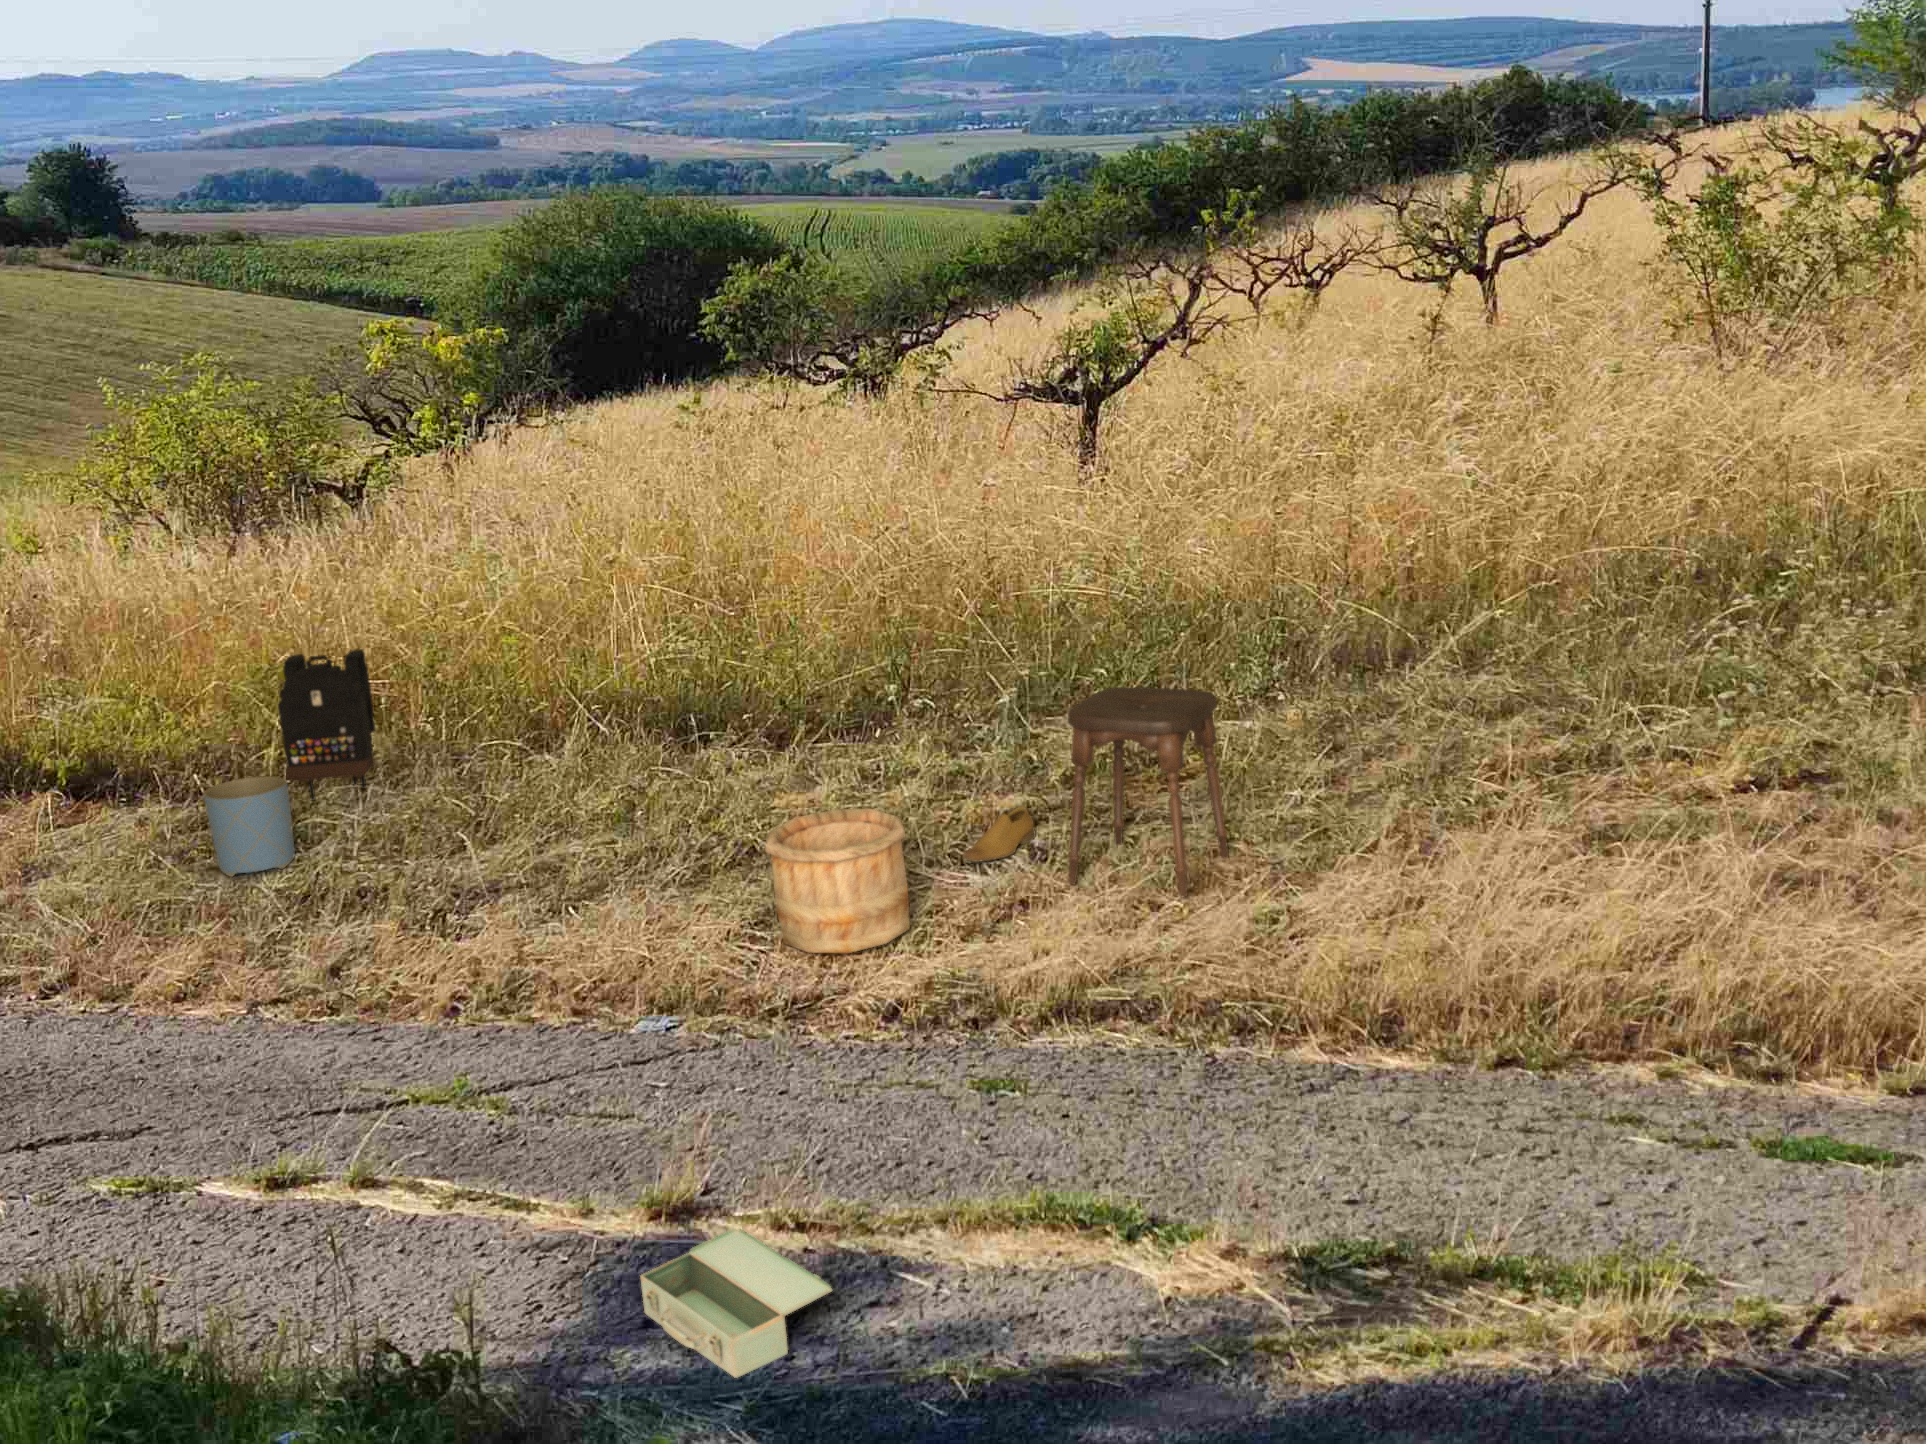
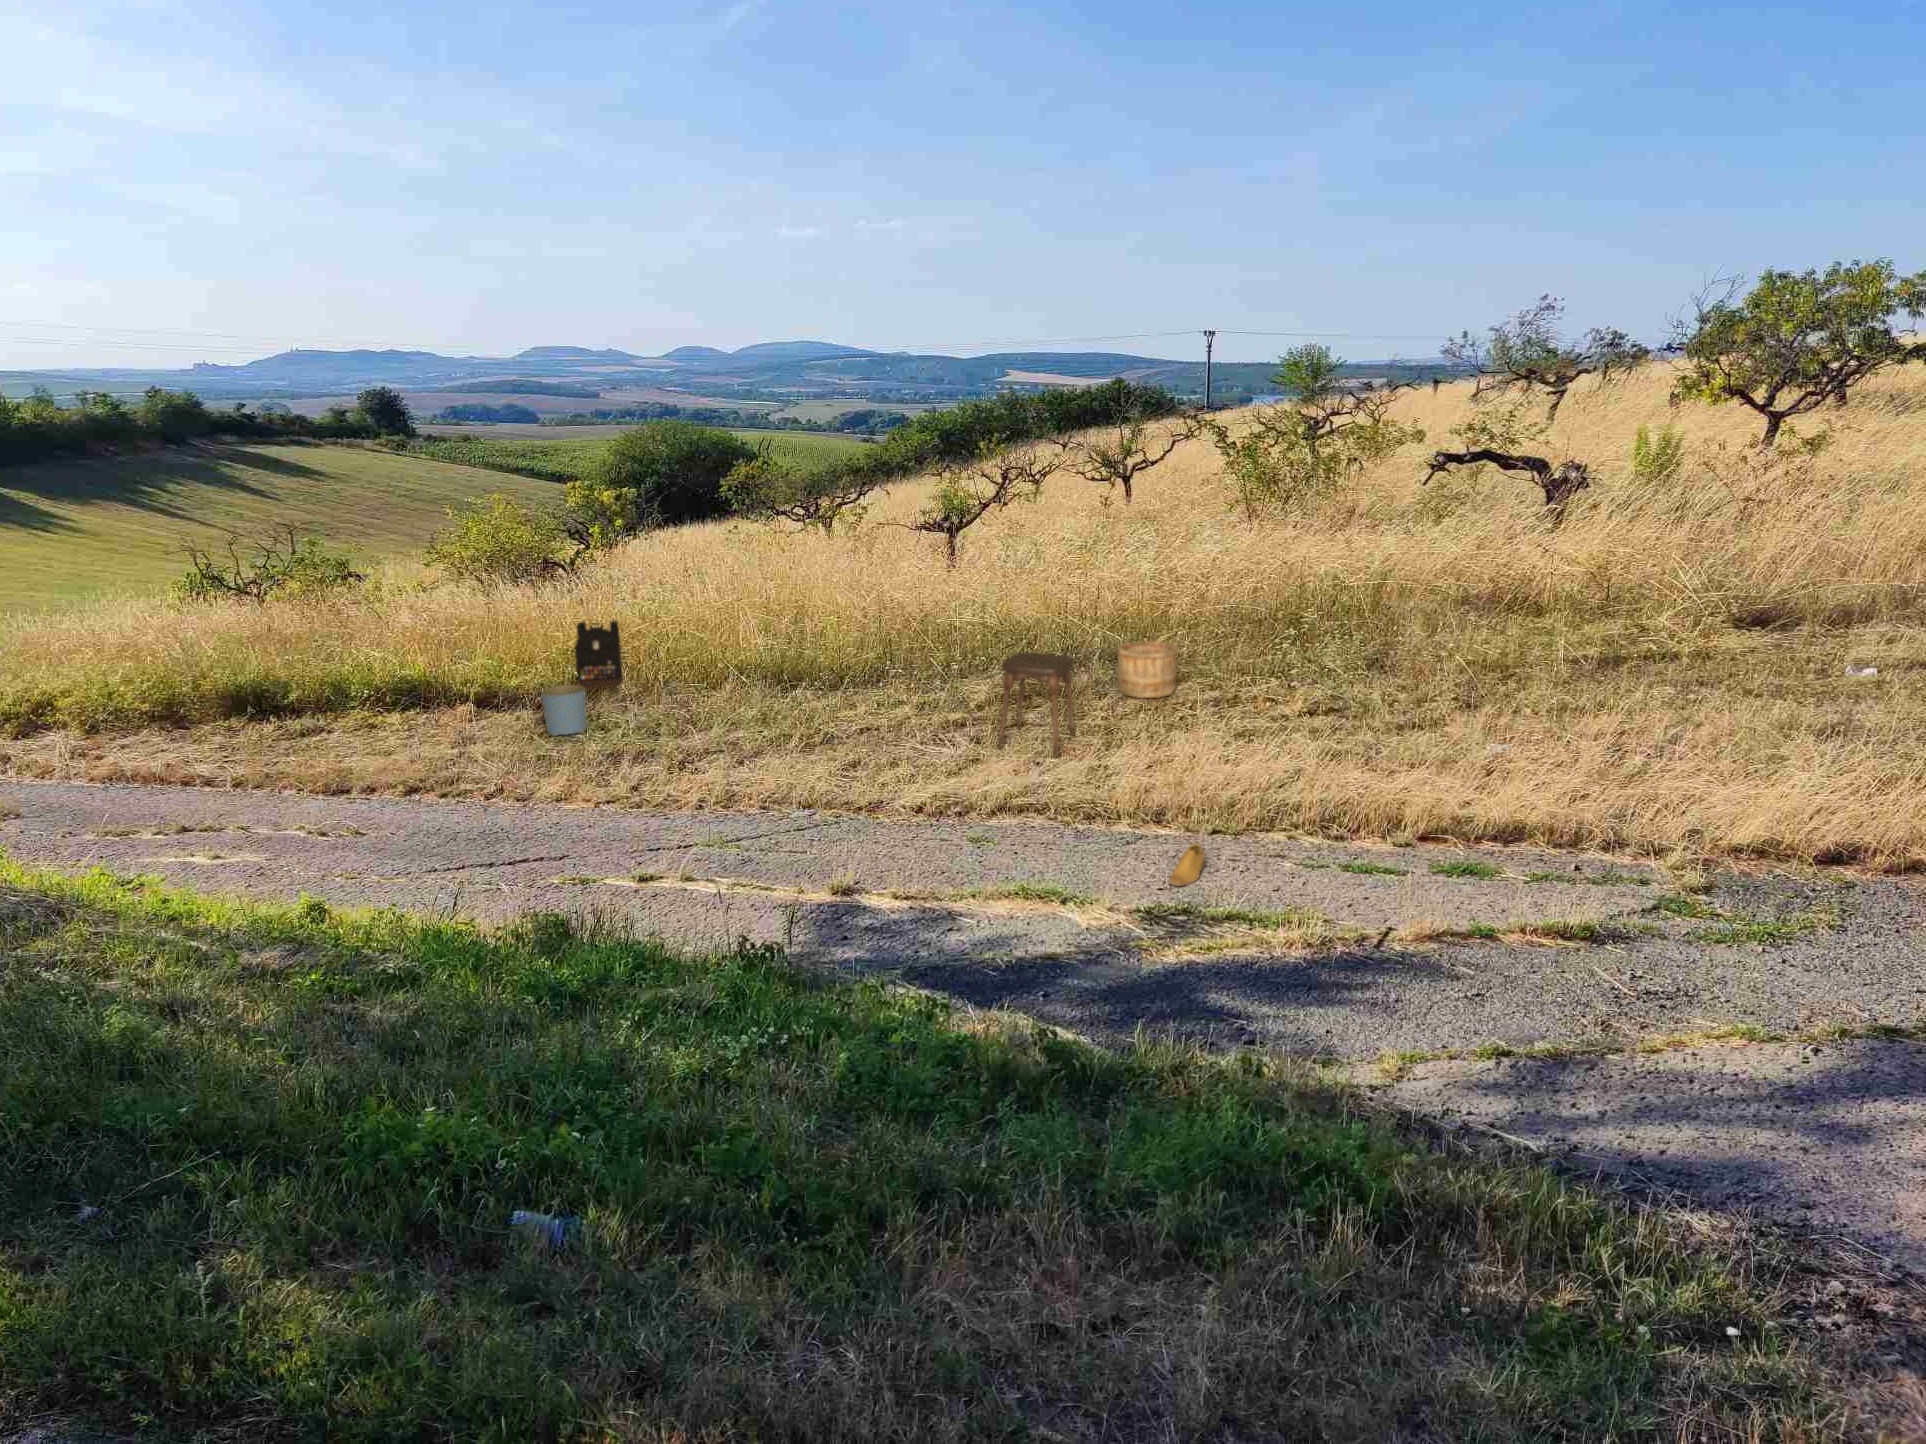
shoe: present [962,807,1036,862] -> present [1169,843,1205,886]
wooden bucket: present [765,809,910,953] -> present [1116,641,1179,698]
toolbox: present [641,1229,832,1377] -> none [846,897,940,961]

